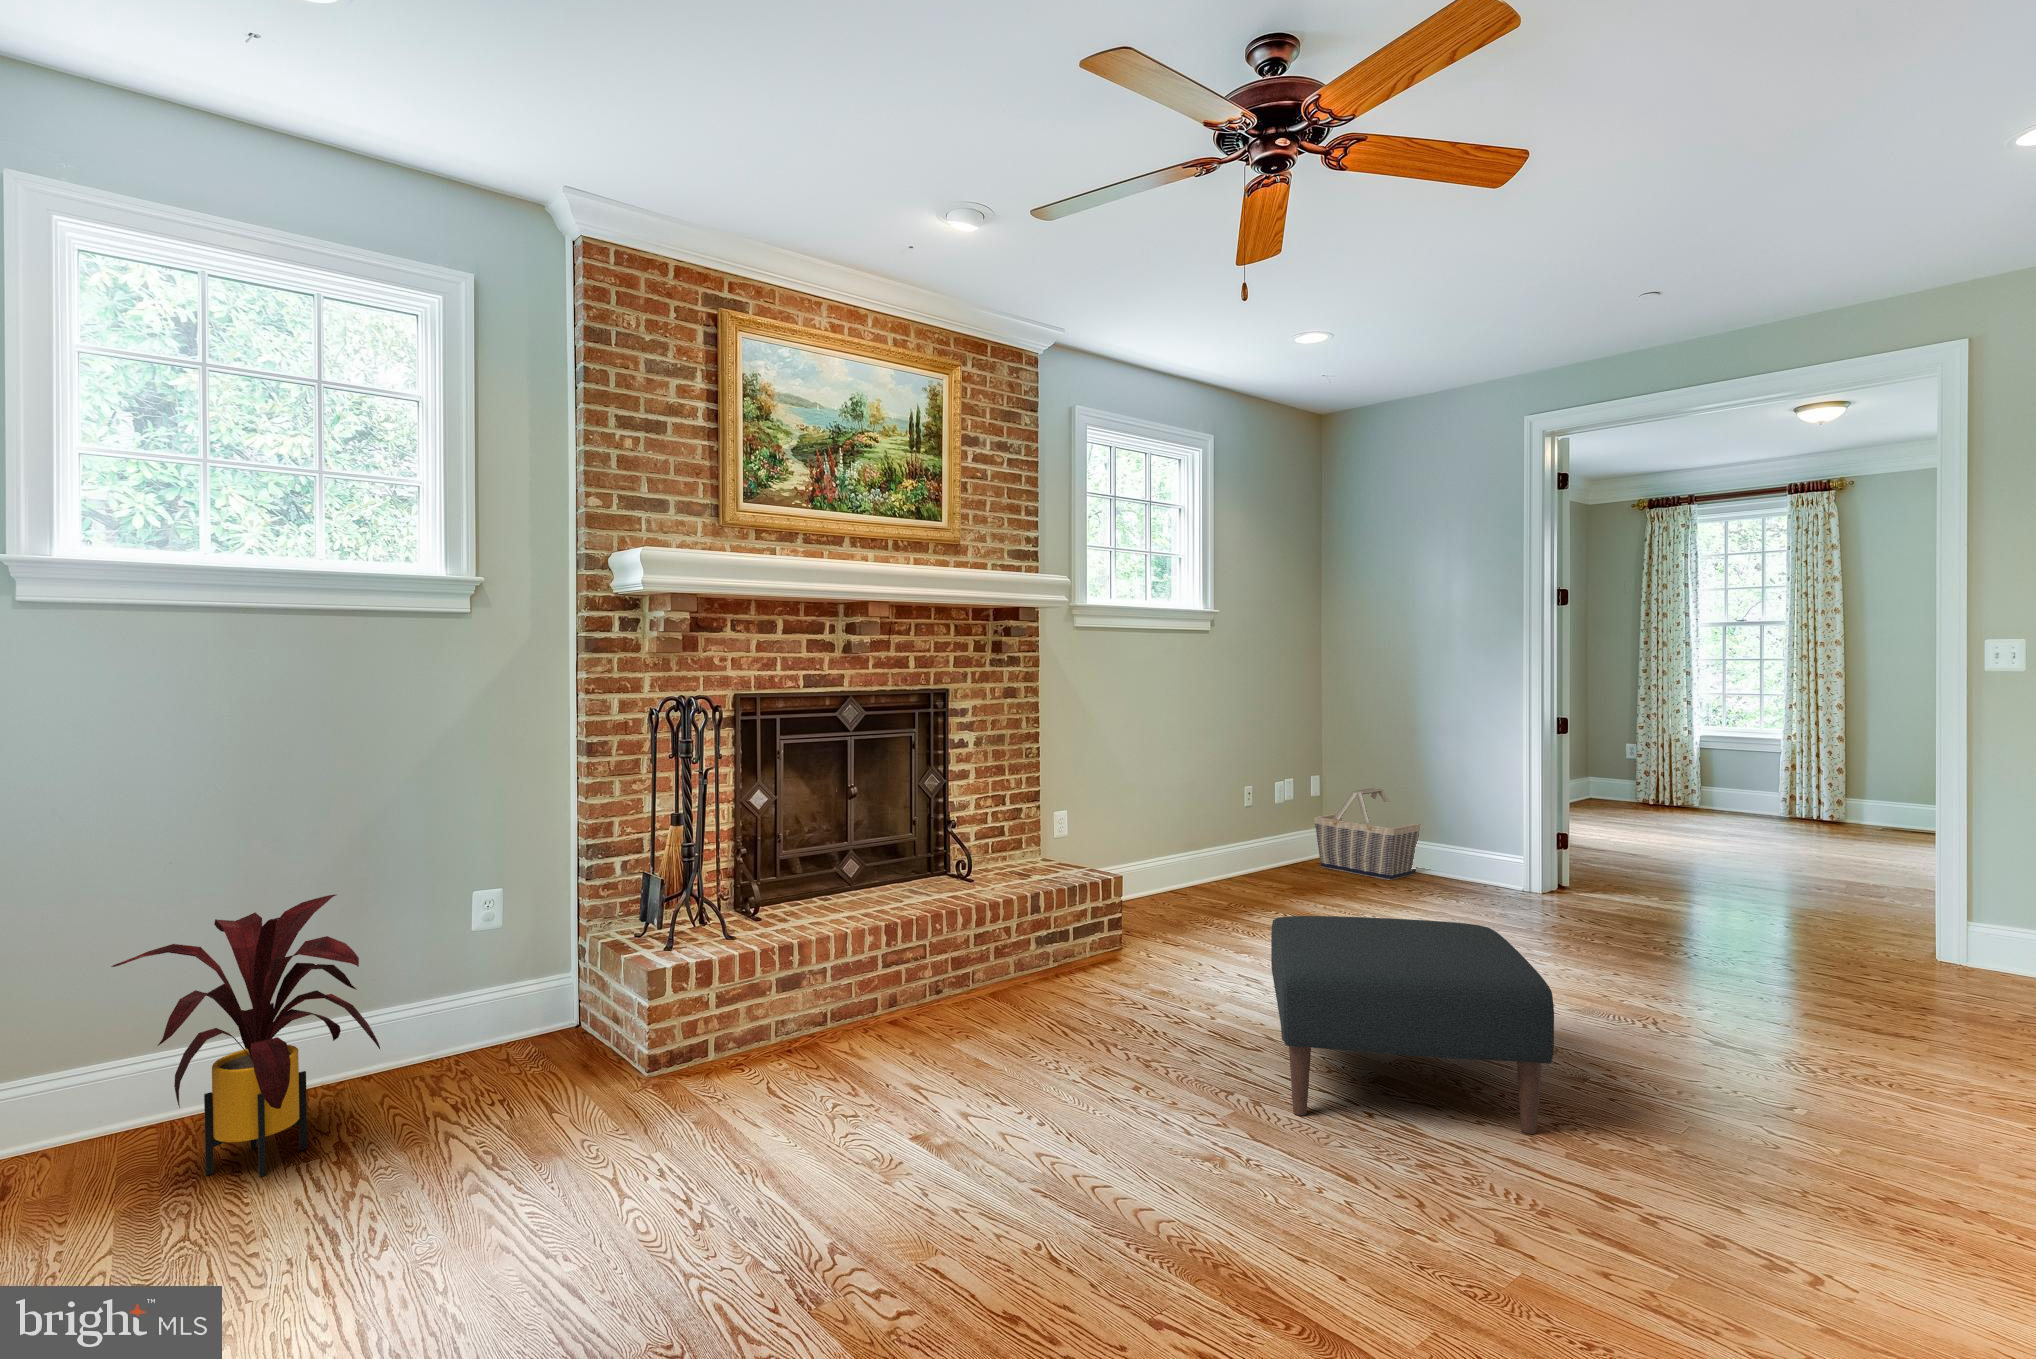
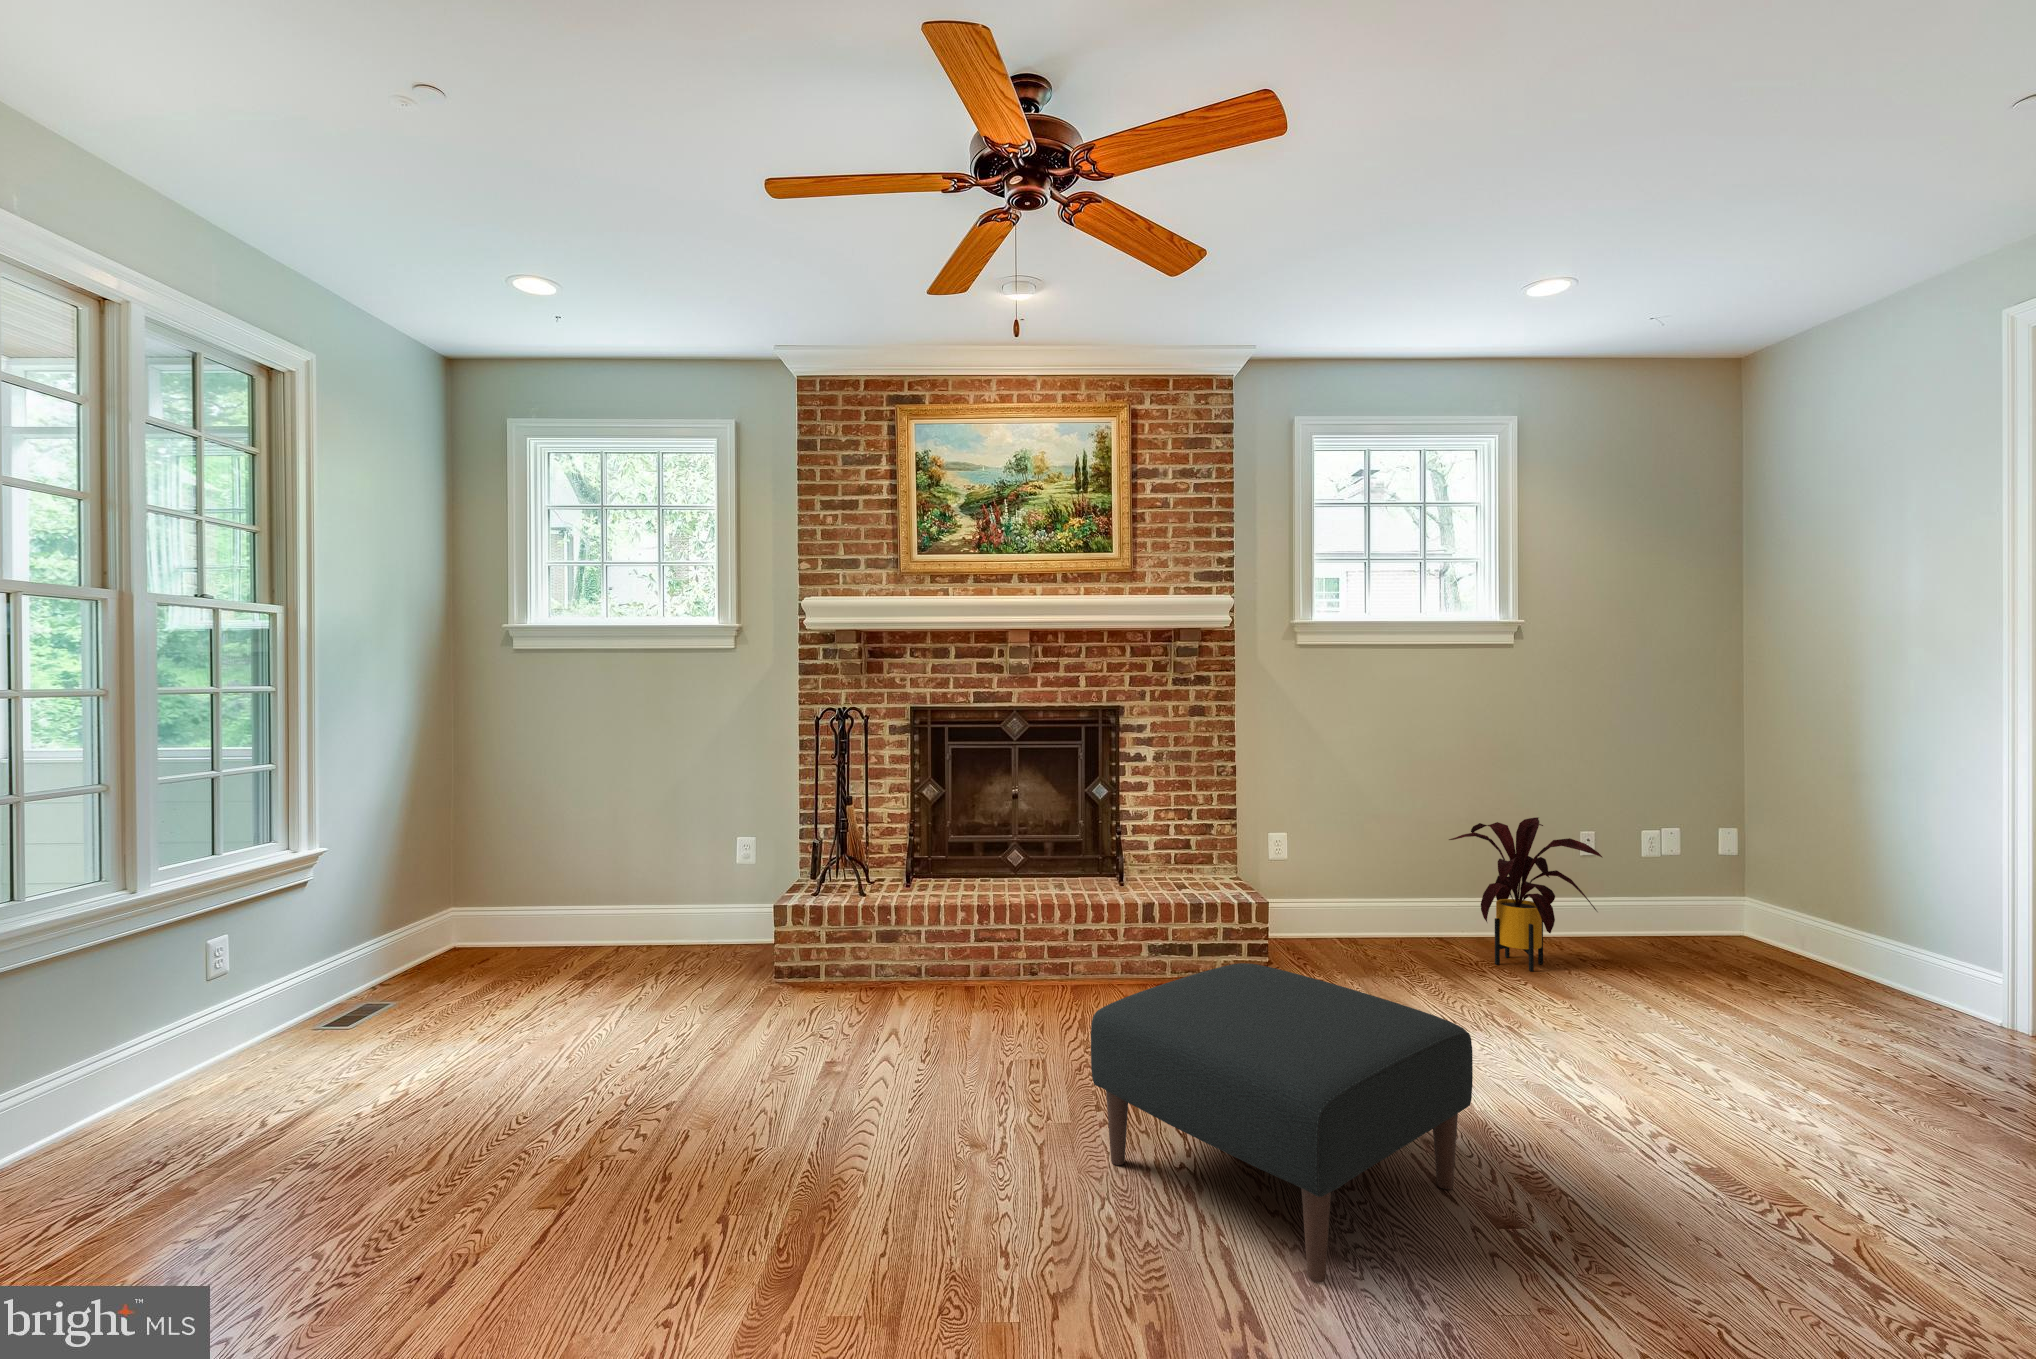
basket: present [1314,788,1421,880] -> none [1696,853,1864,982]
house plant: present [111,895,380,1177] -> present [1449,817,1602,971]

